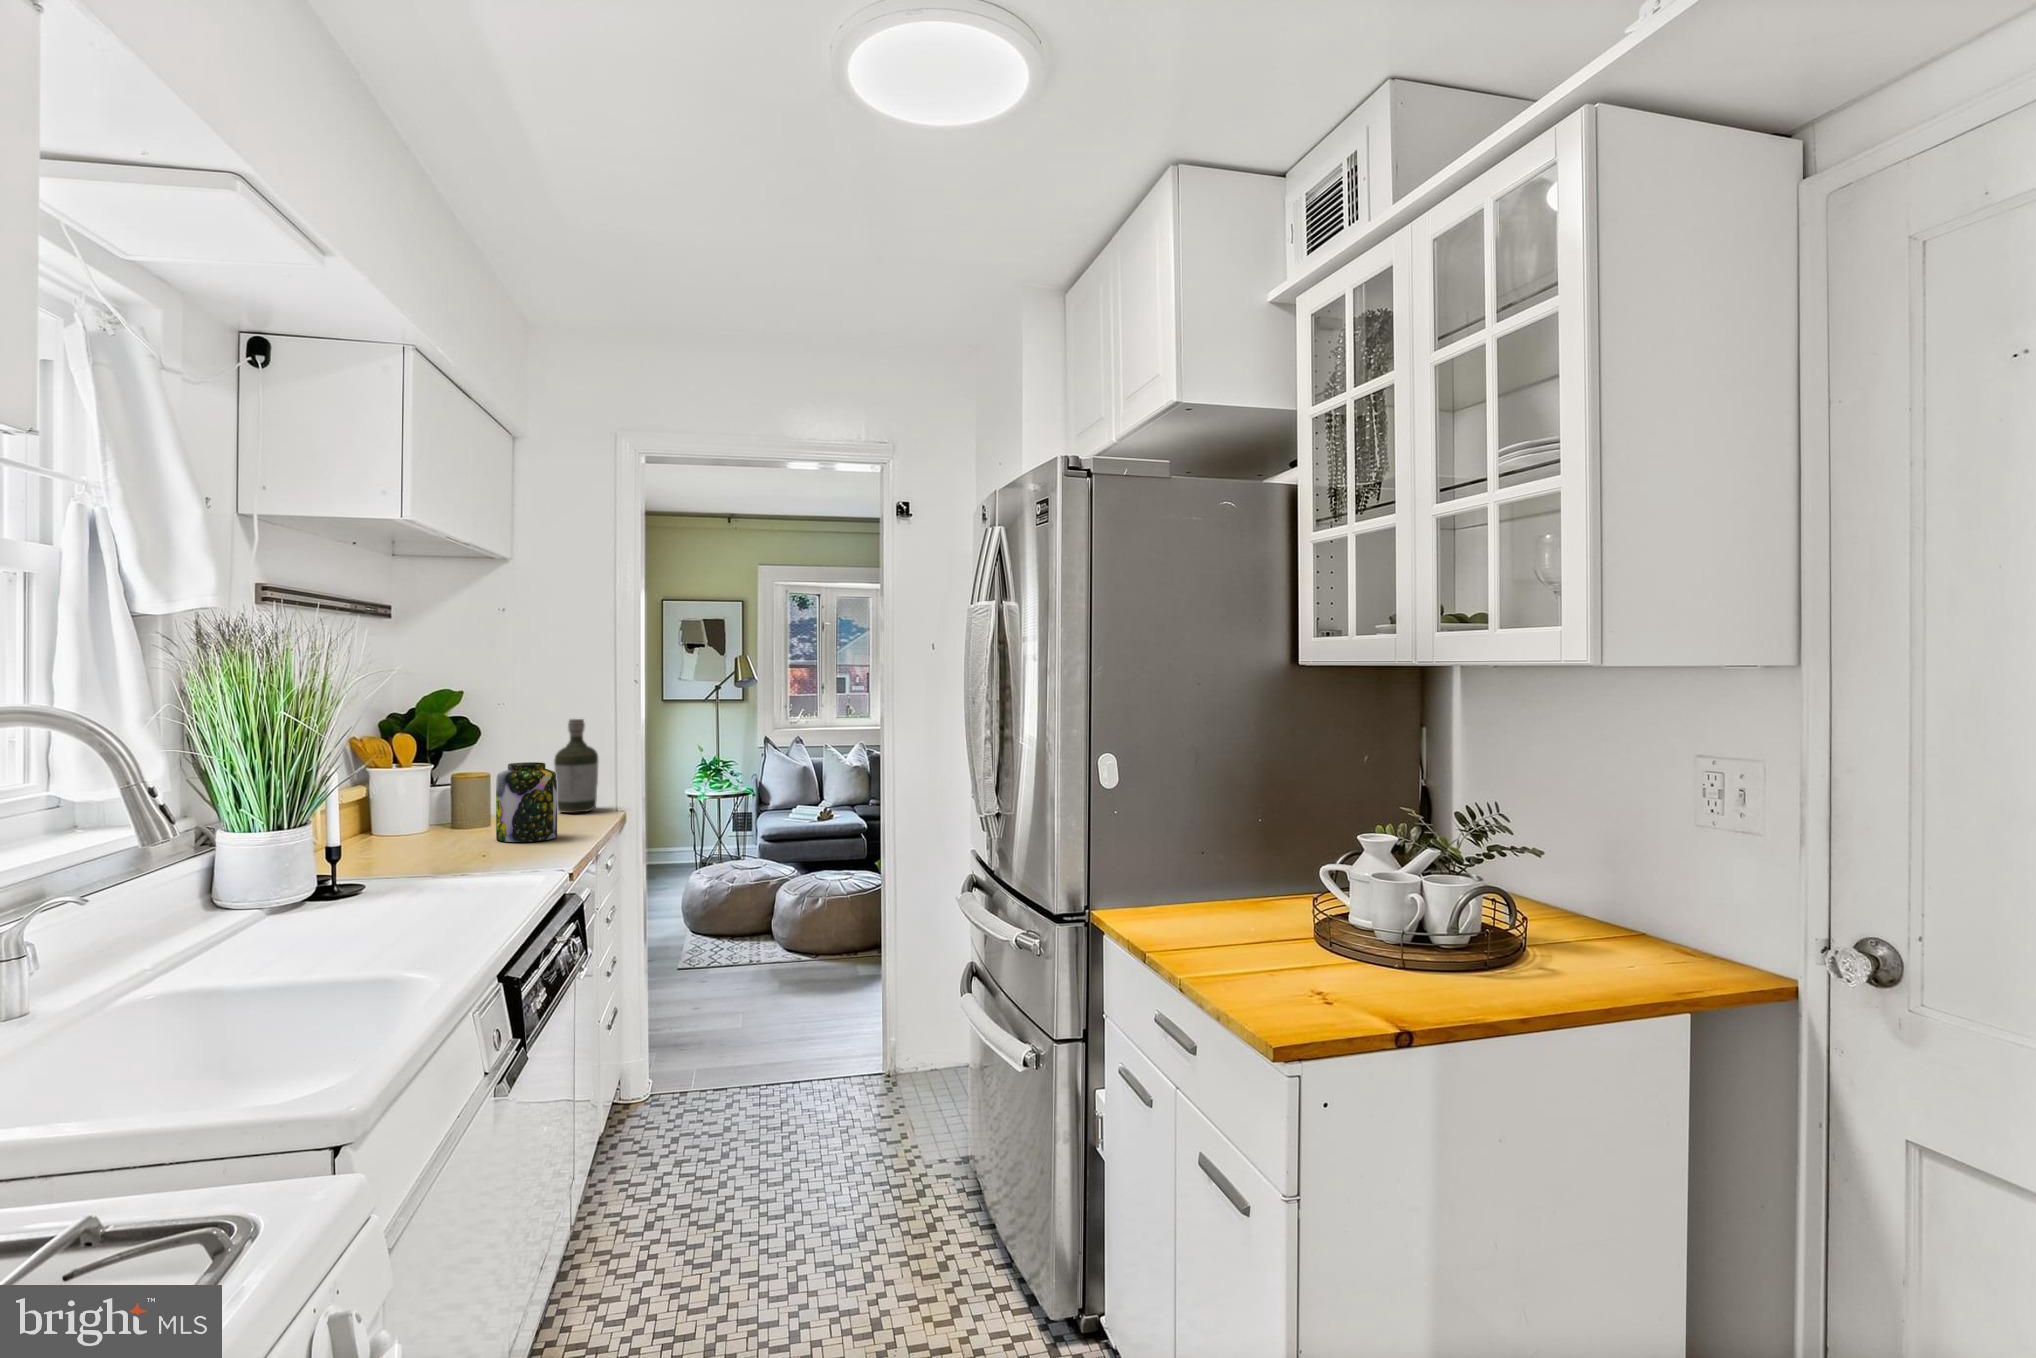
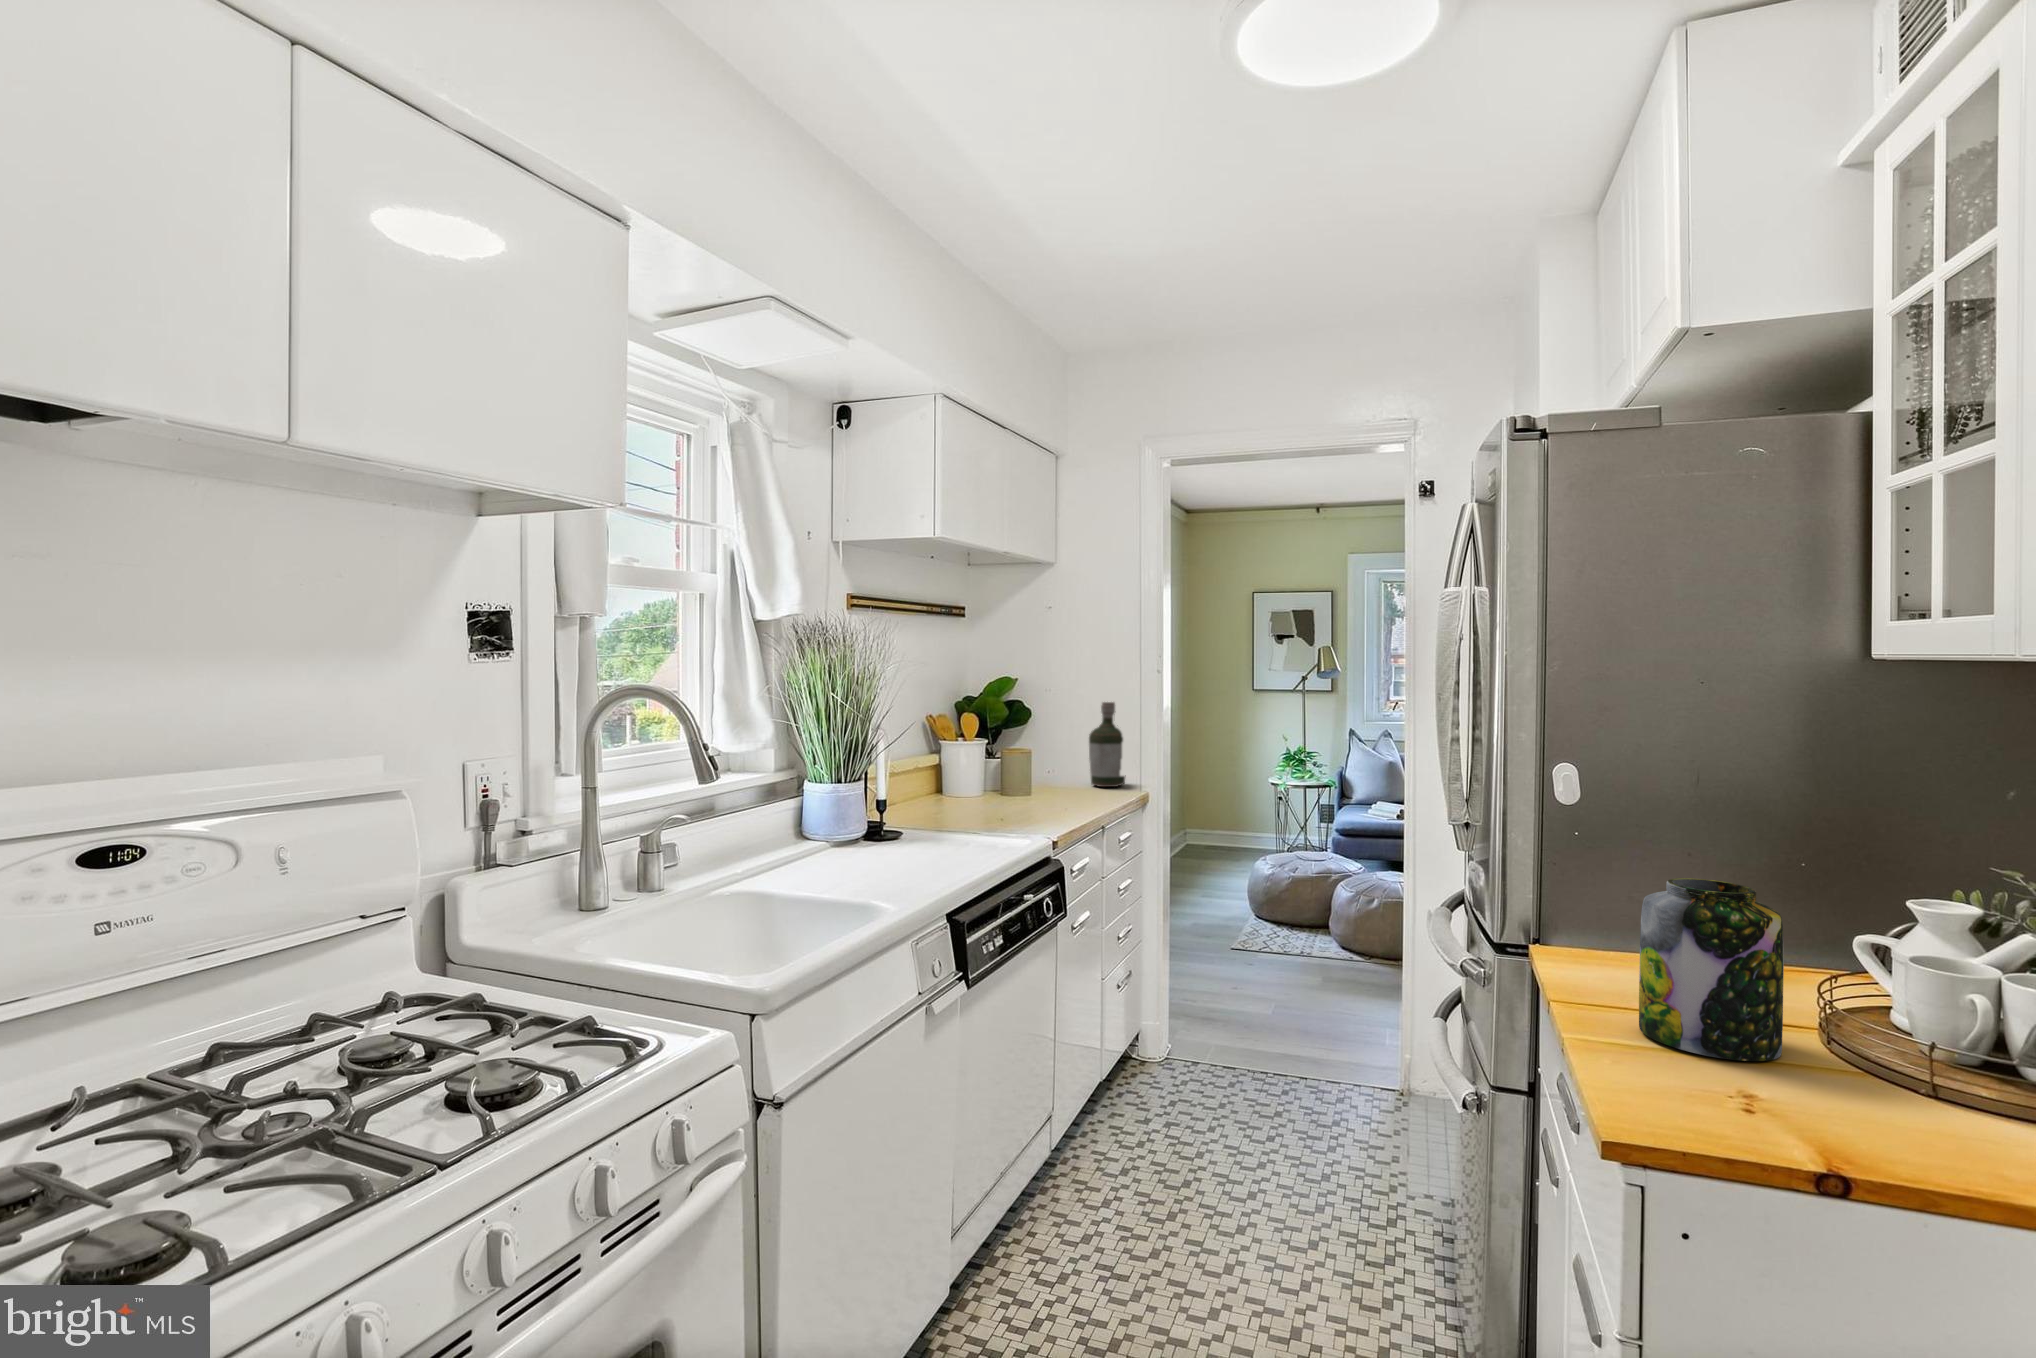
jar: present [496,762,557,842] -> present [1639,878,1784,1061]

